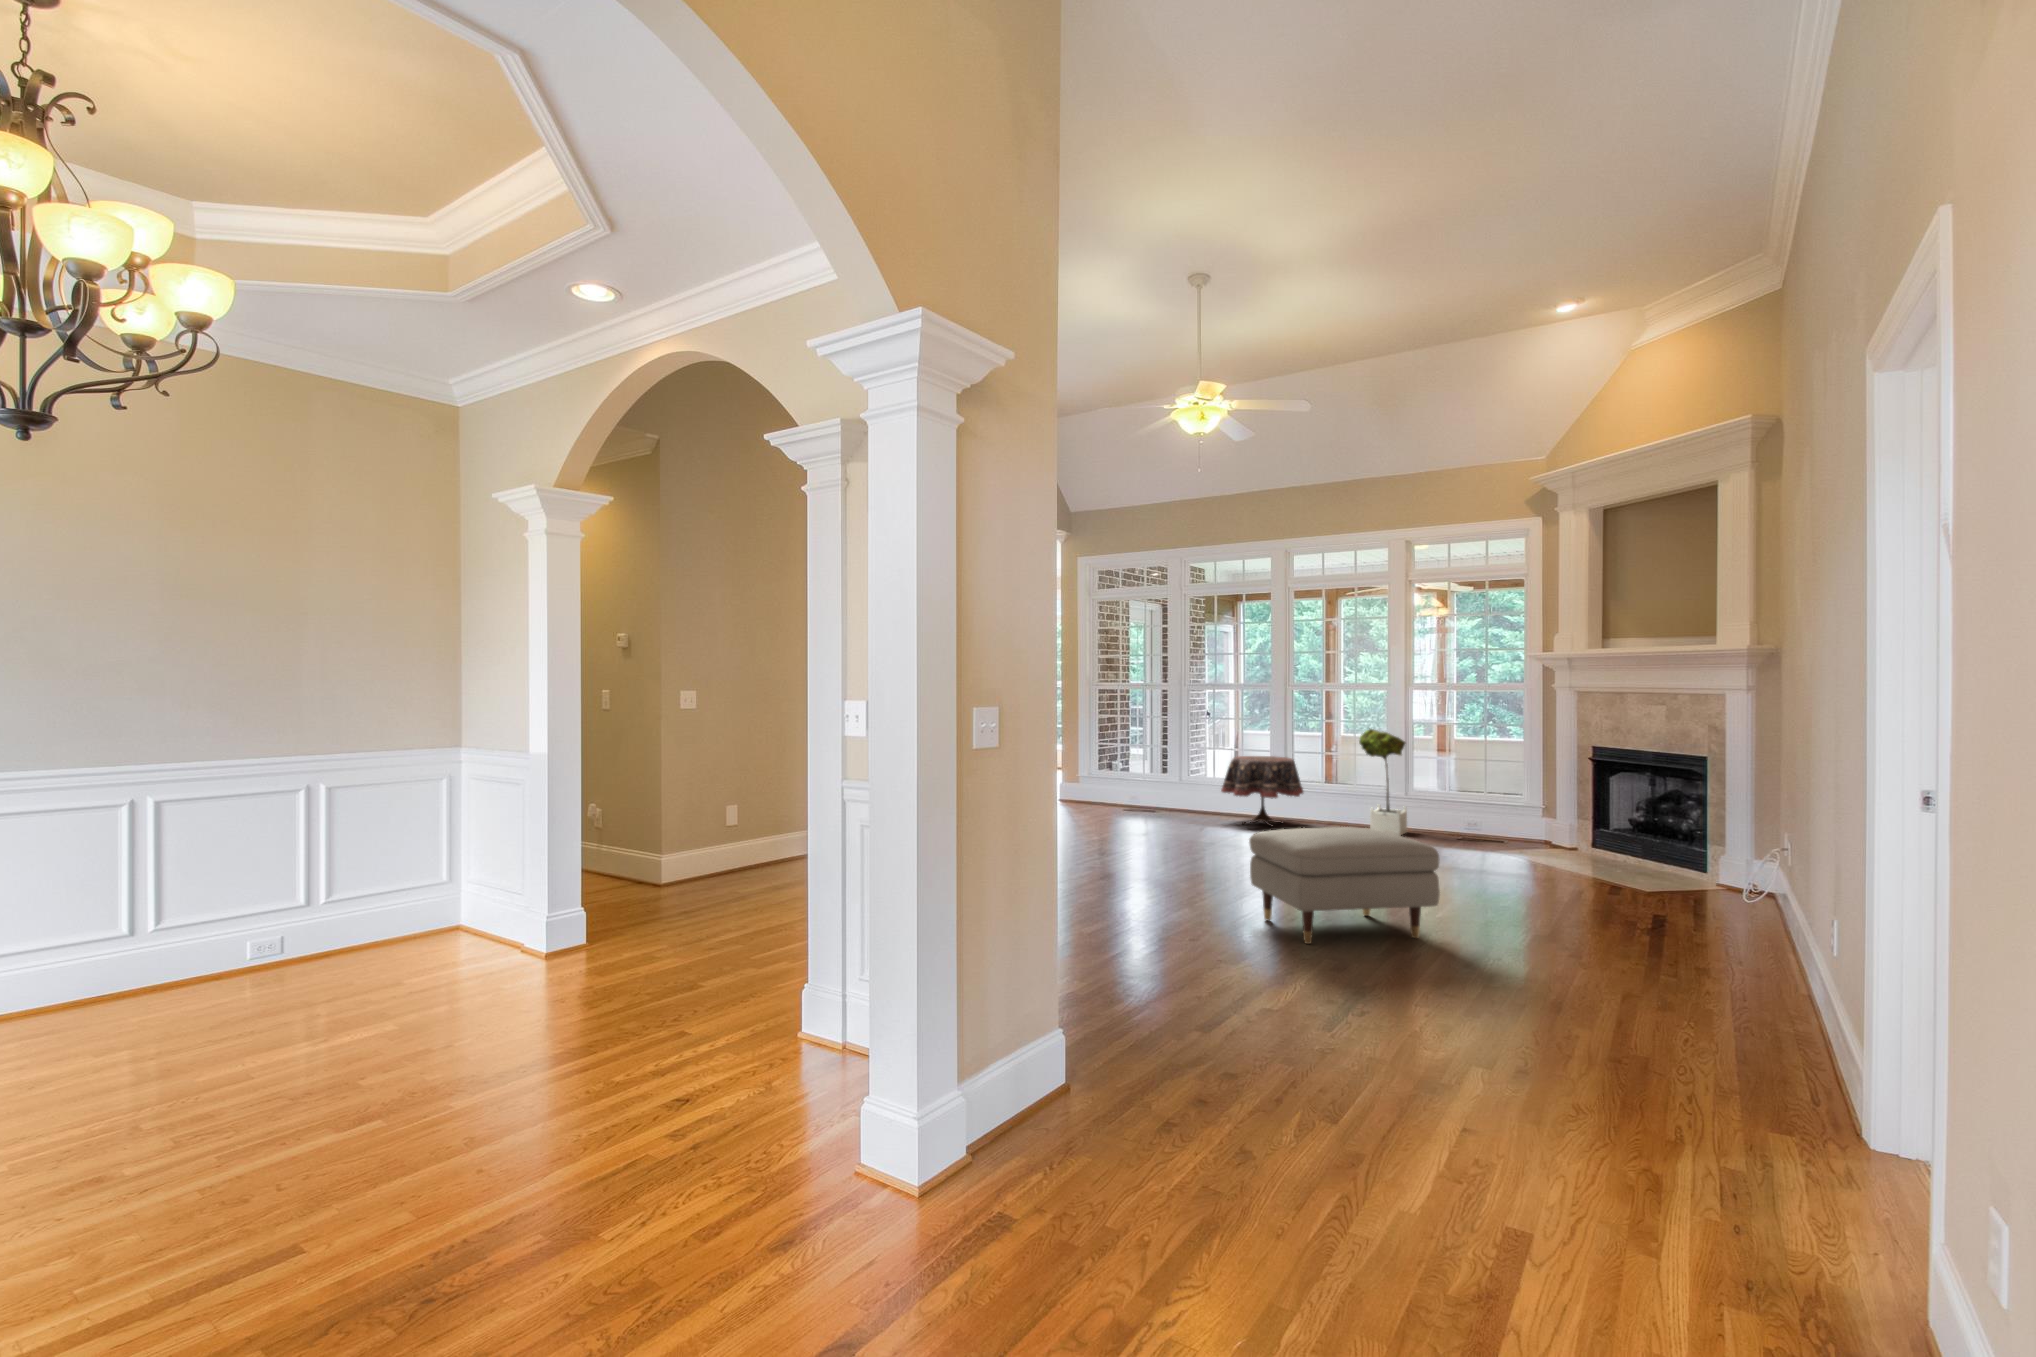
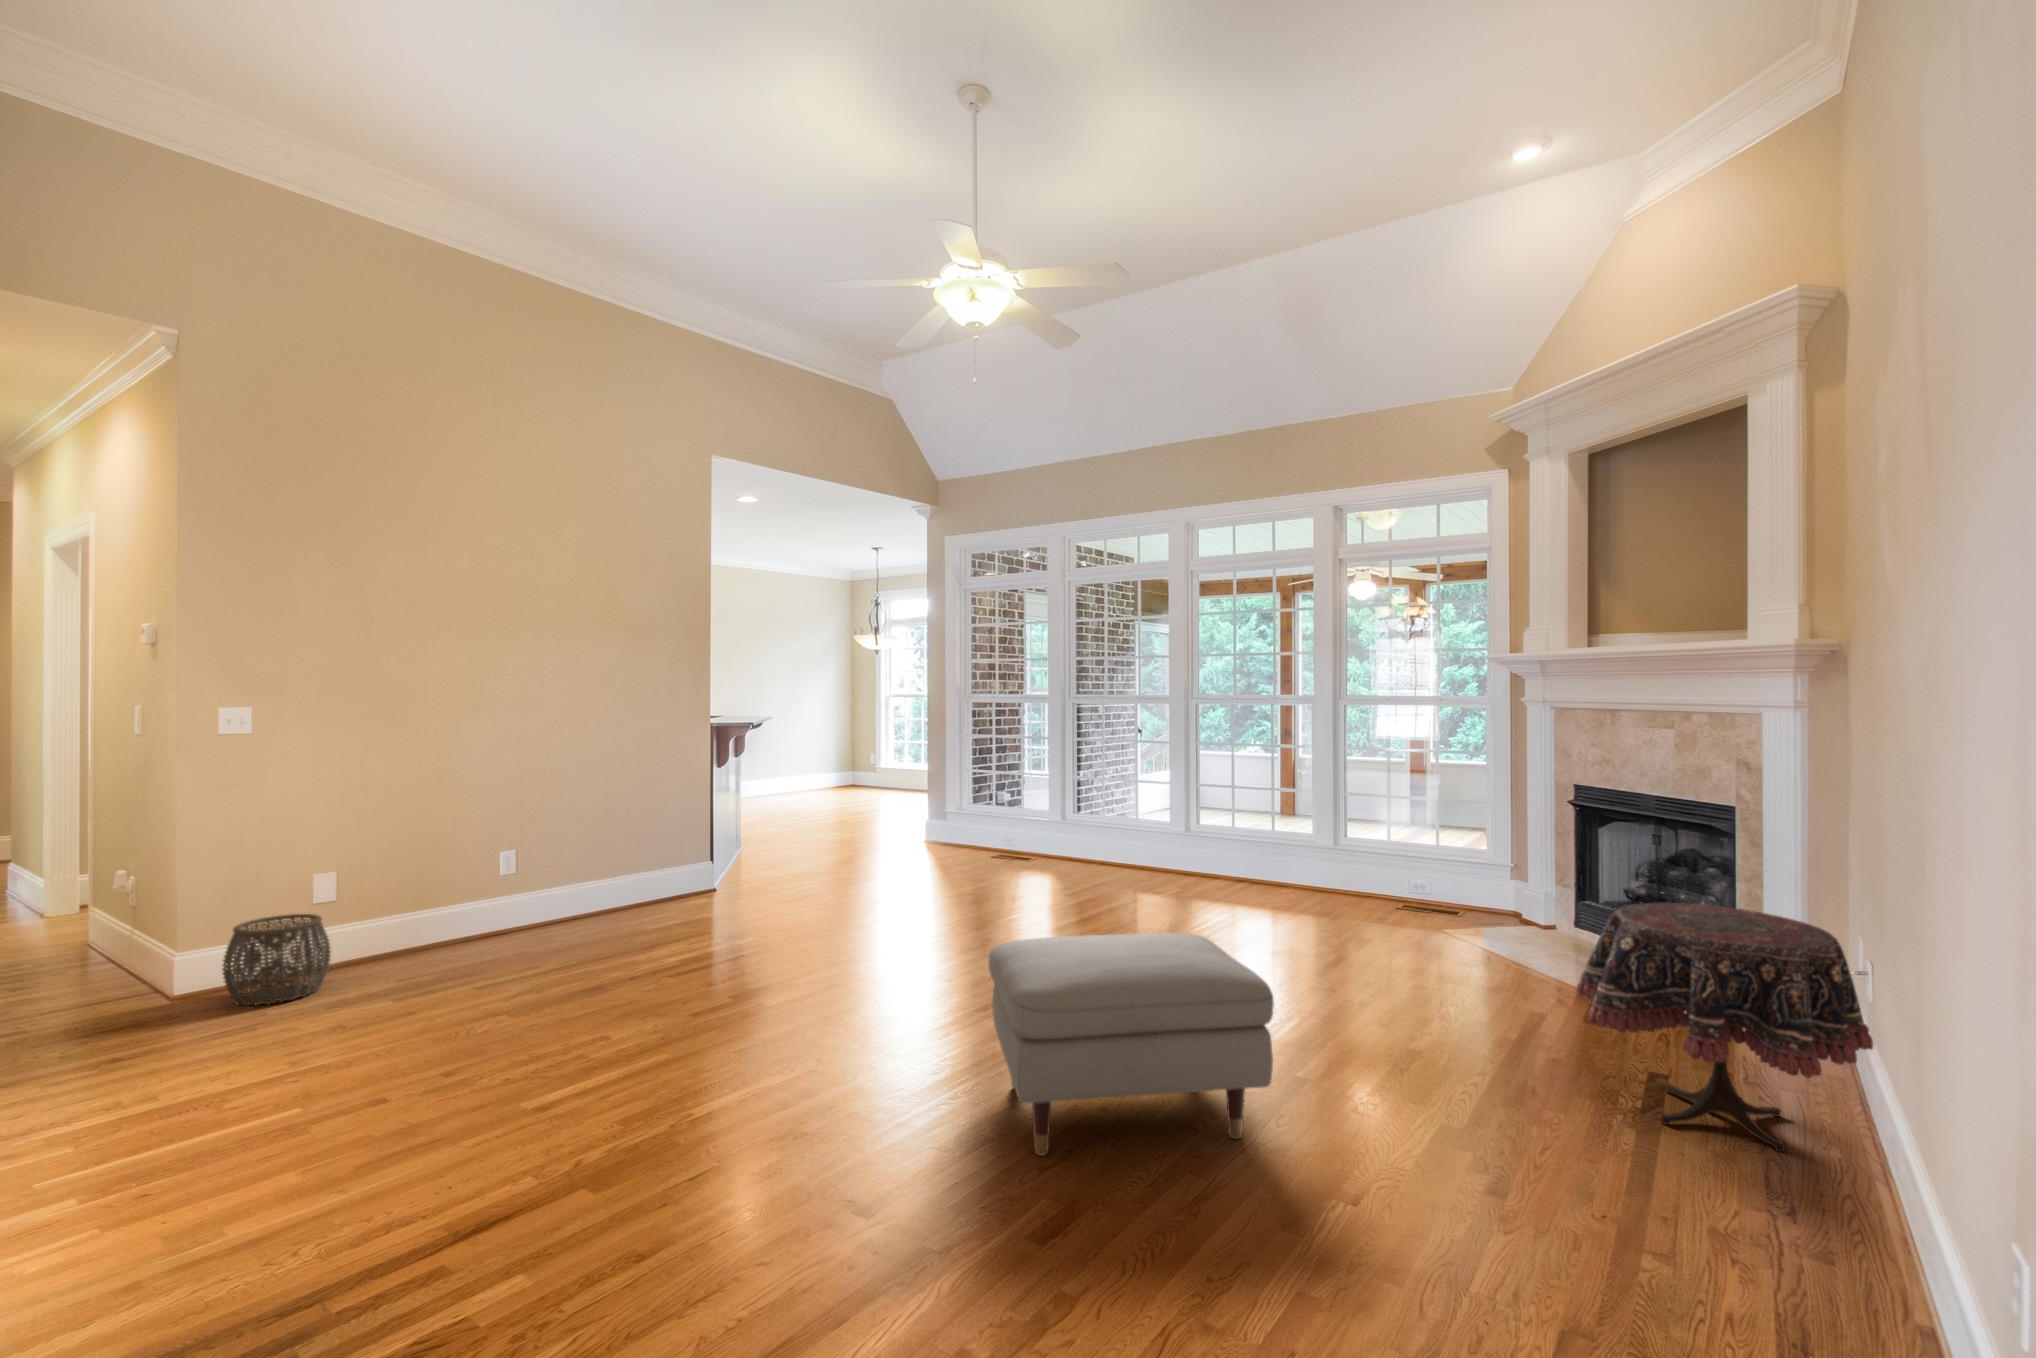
potted tree: present [1359,729,1407,836] -> none [1272,754,1336,900]
side table: present [1221,756,1303,826] -> present [1577,903,1873,1152]
woven basket: none [696,830,757,888] -> present [222,914,331,1005]

